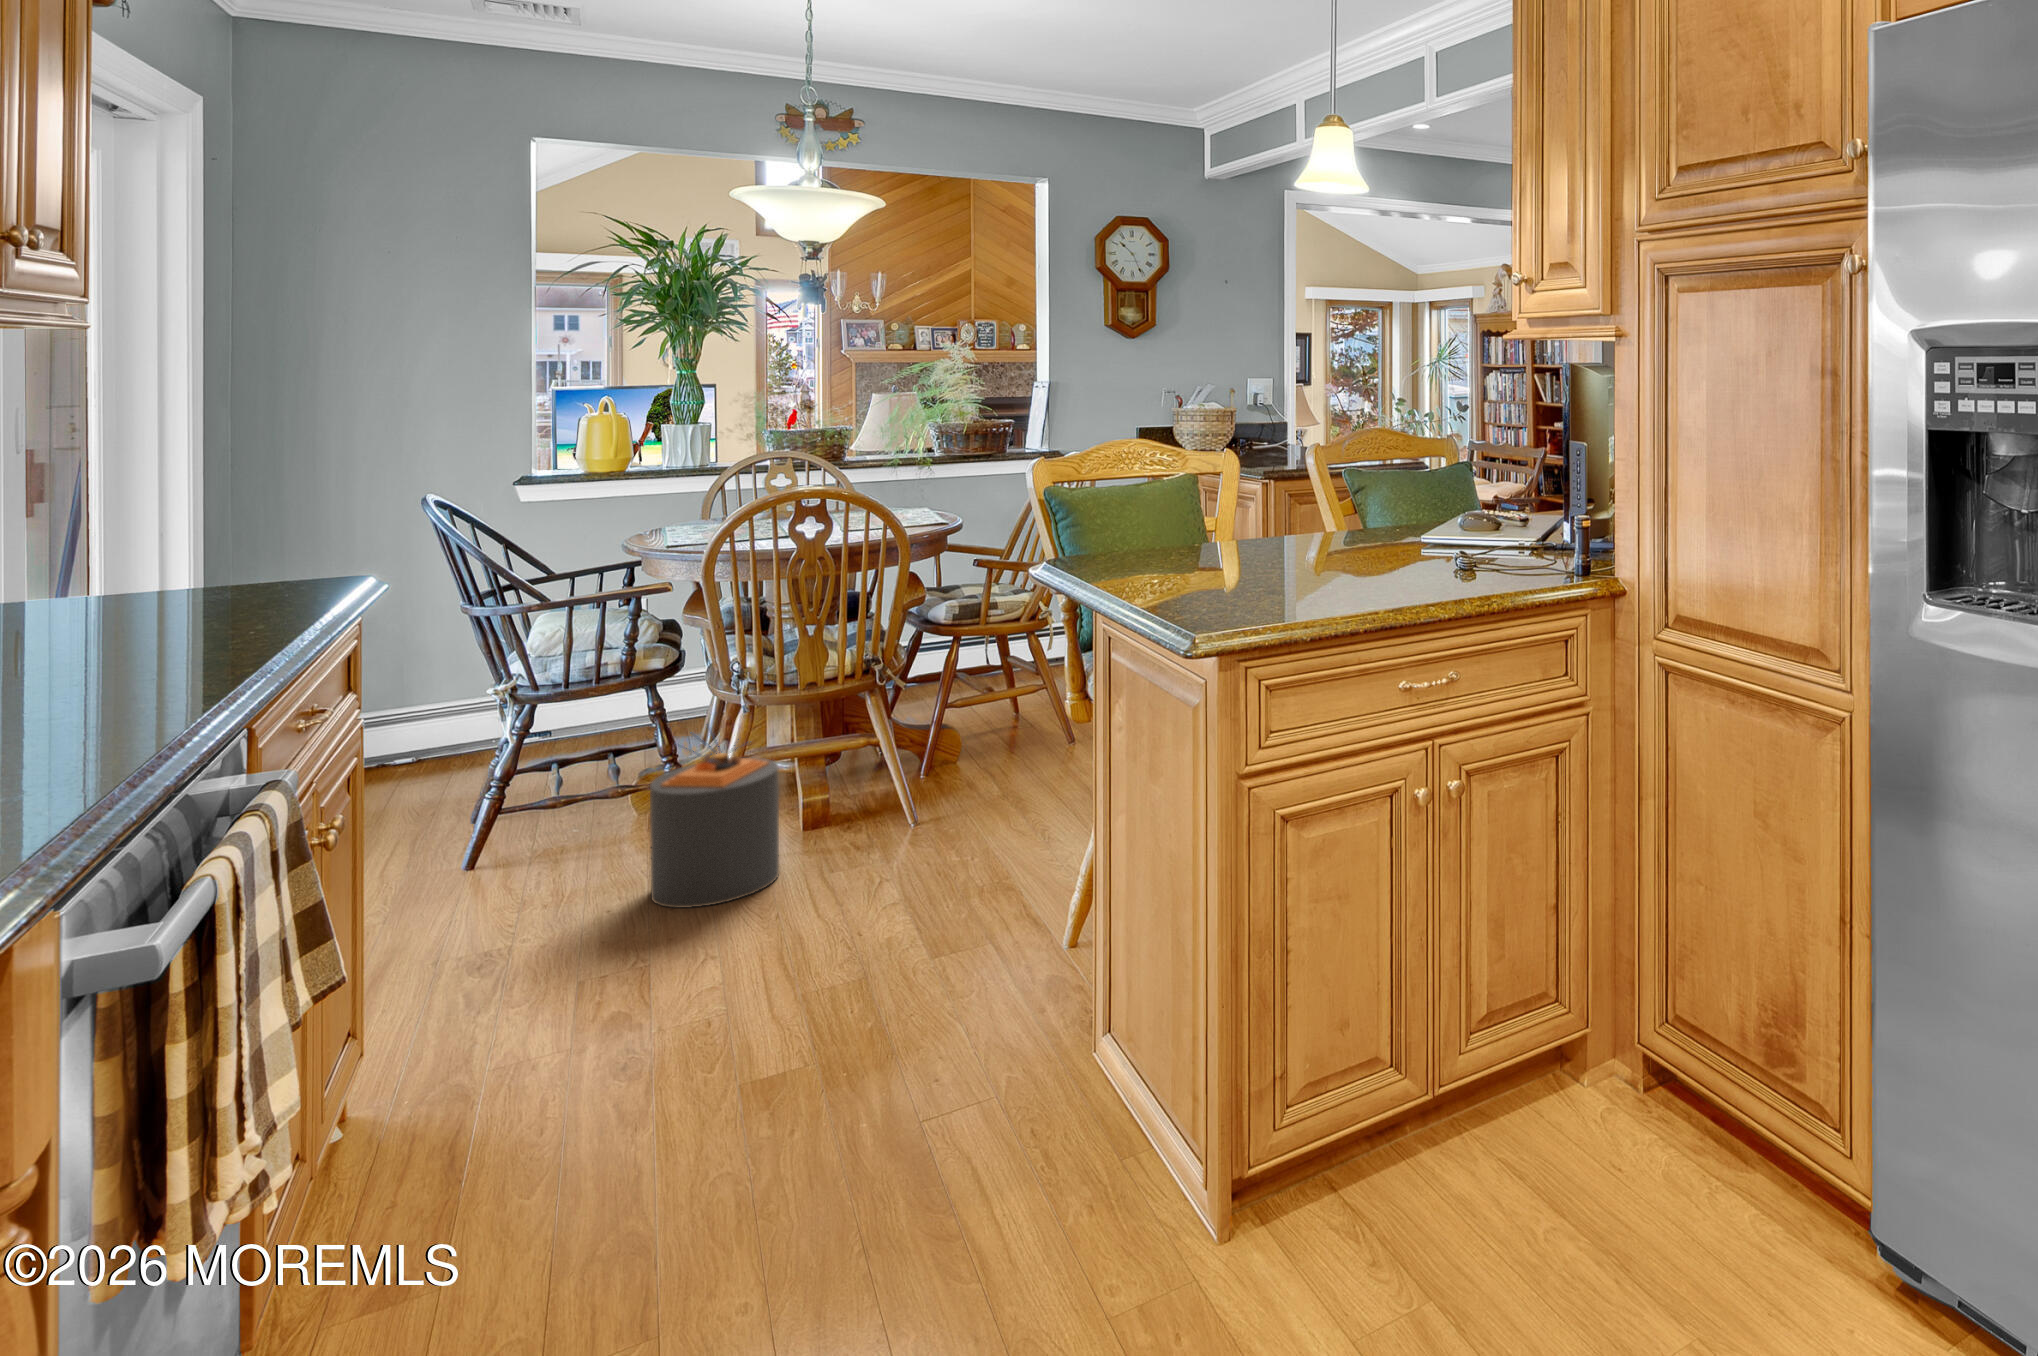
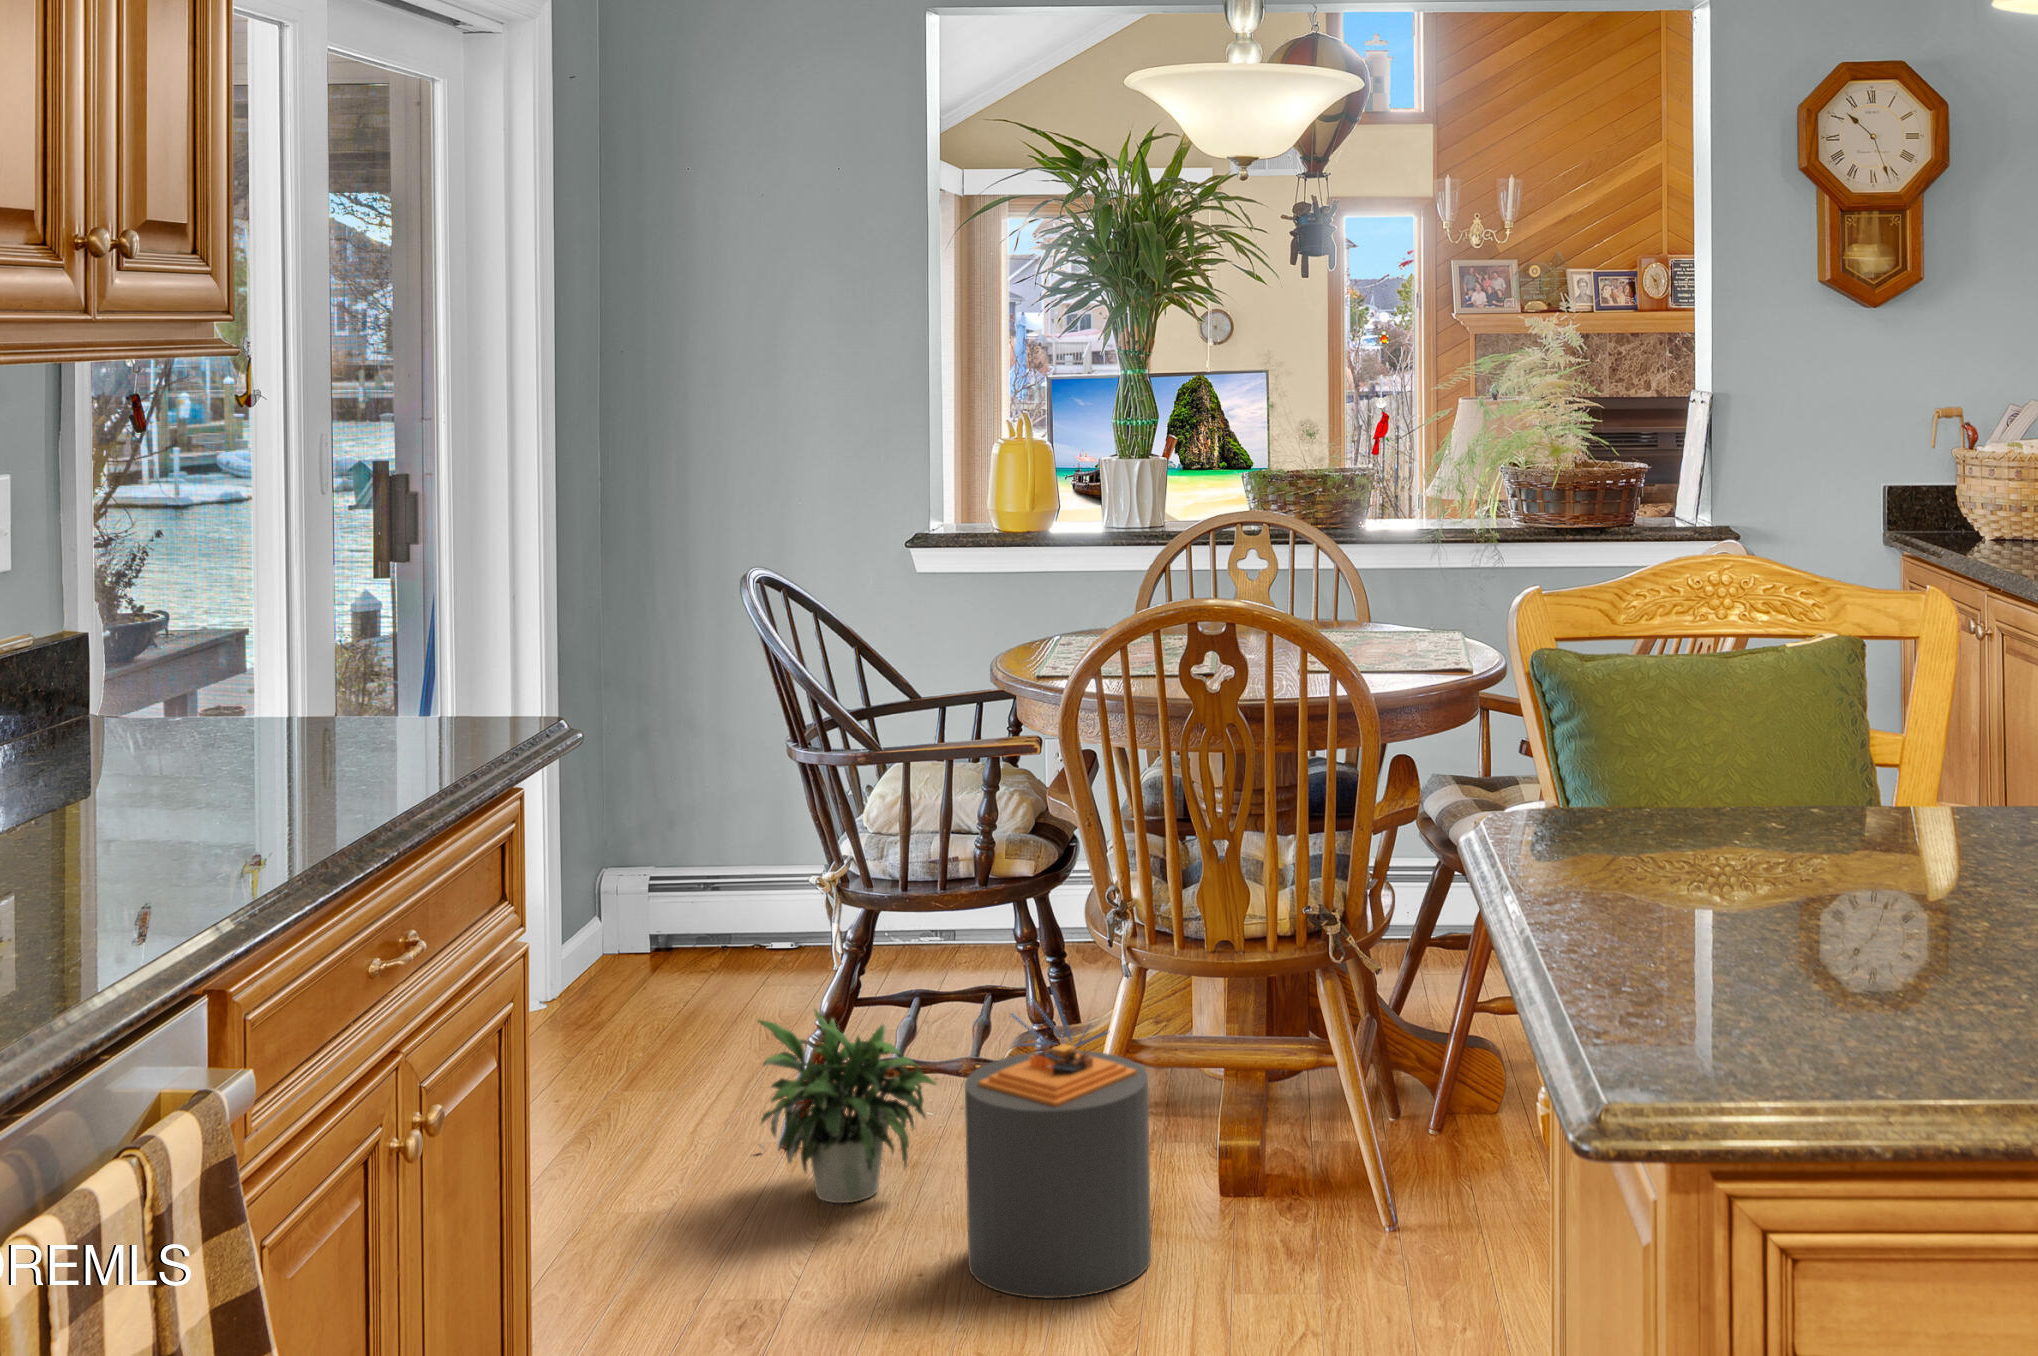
potted plant: none [451,768,610,890] -> present [758,1010,936,1203]

